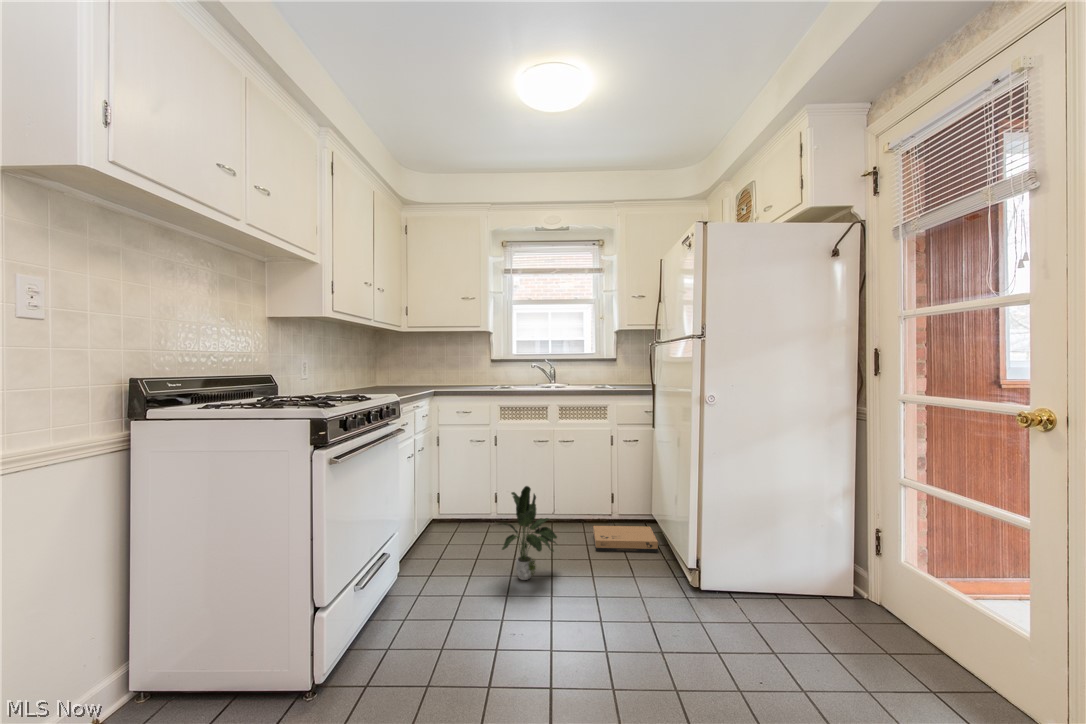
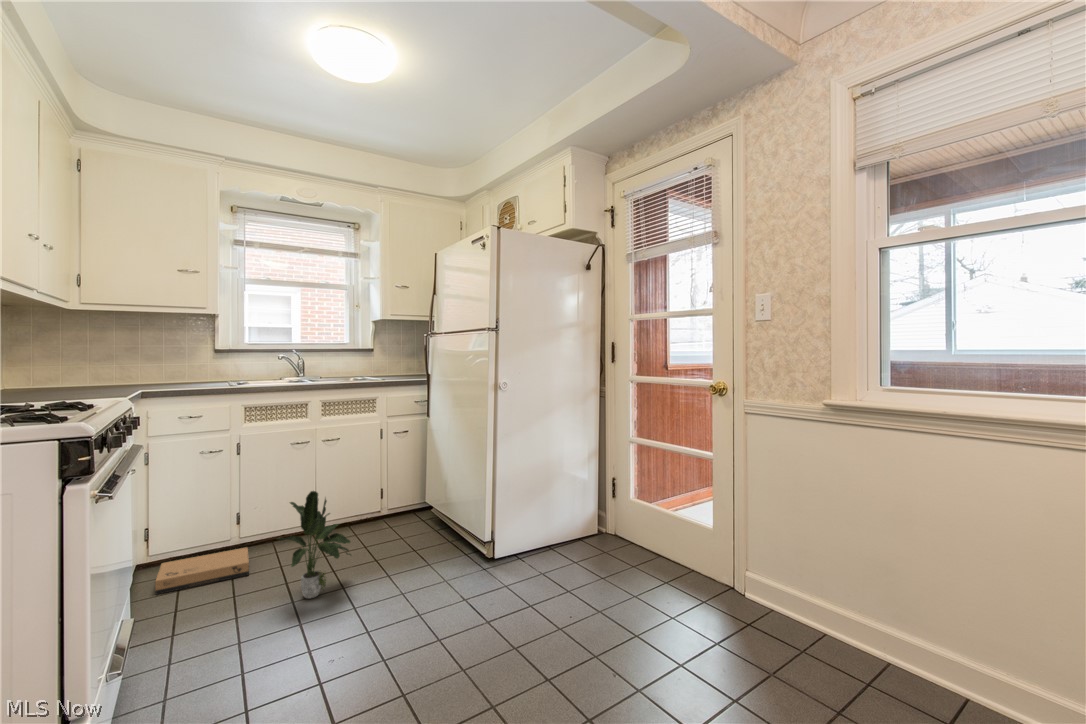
cardboard box: present [593,526,658,552] -> present [155,547,249,595]

